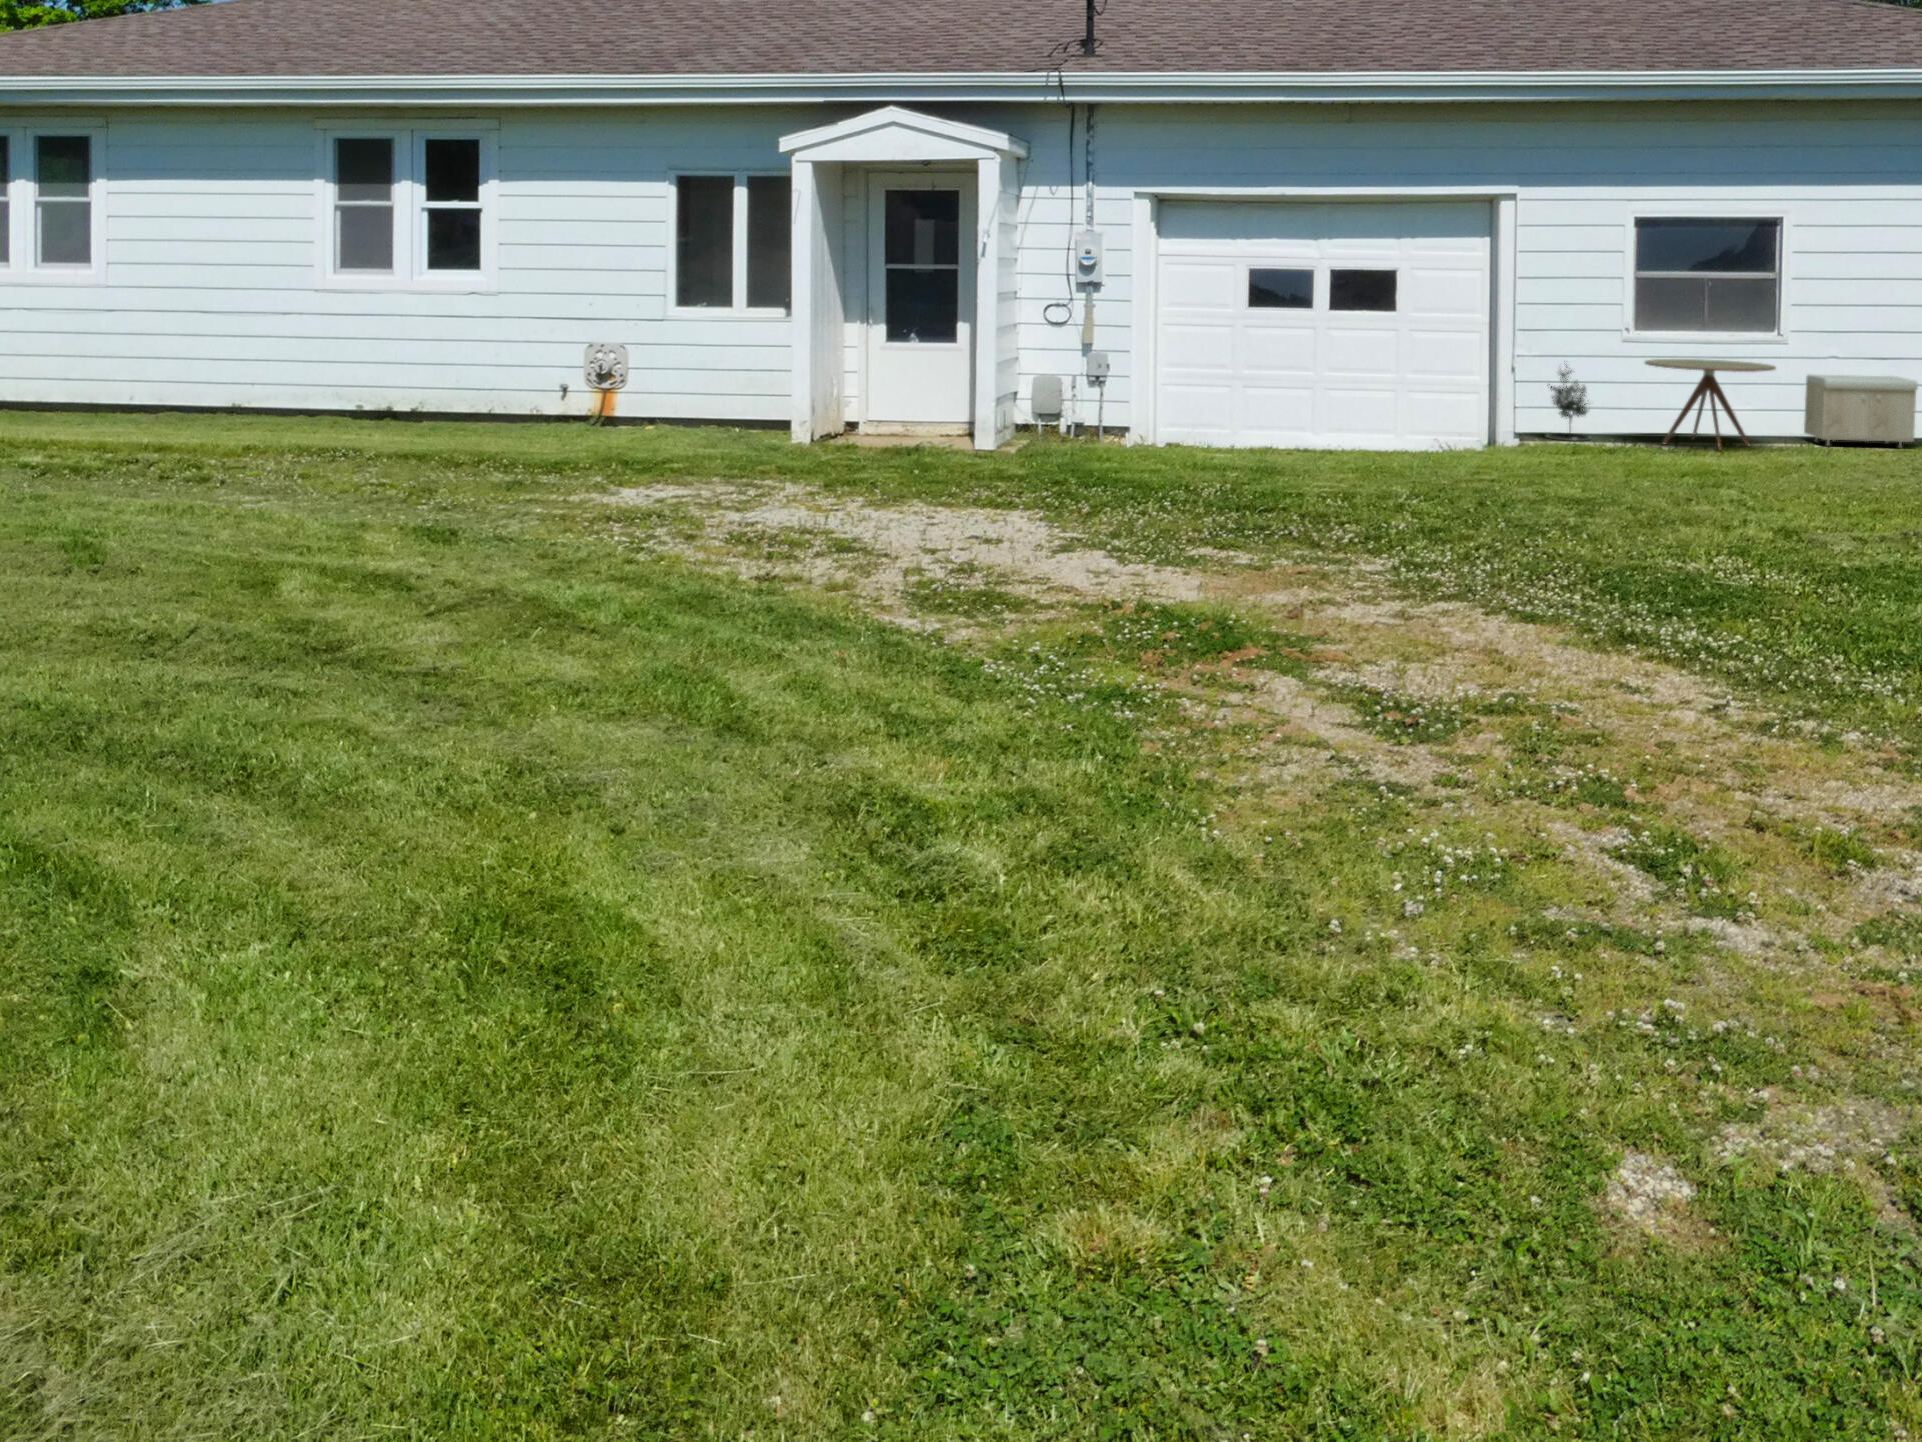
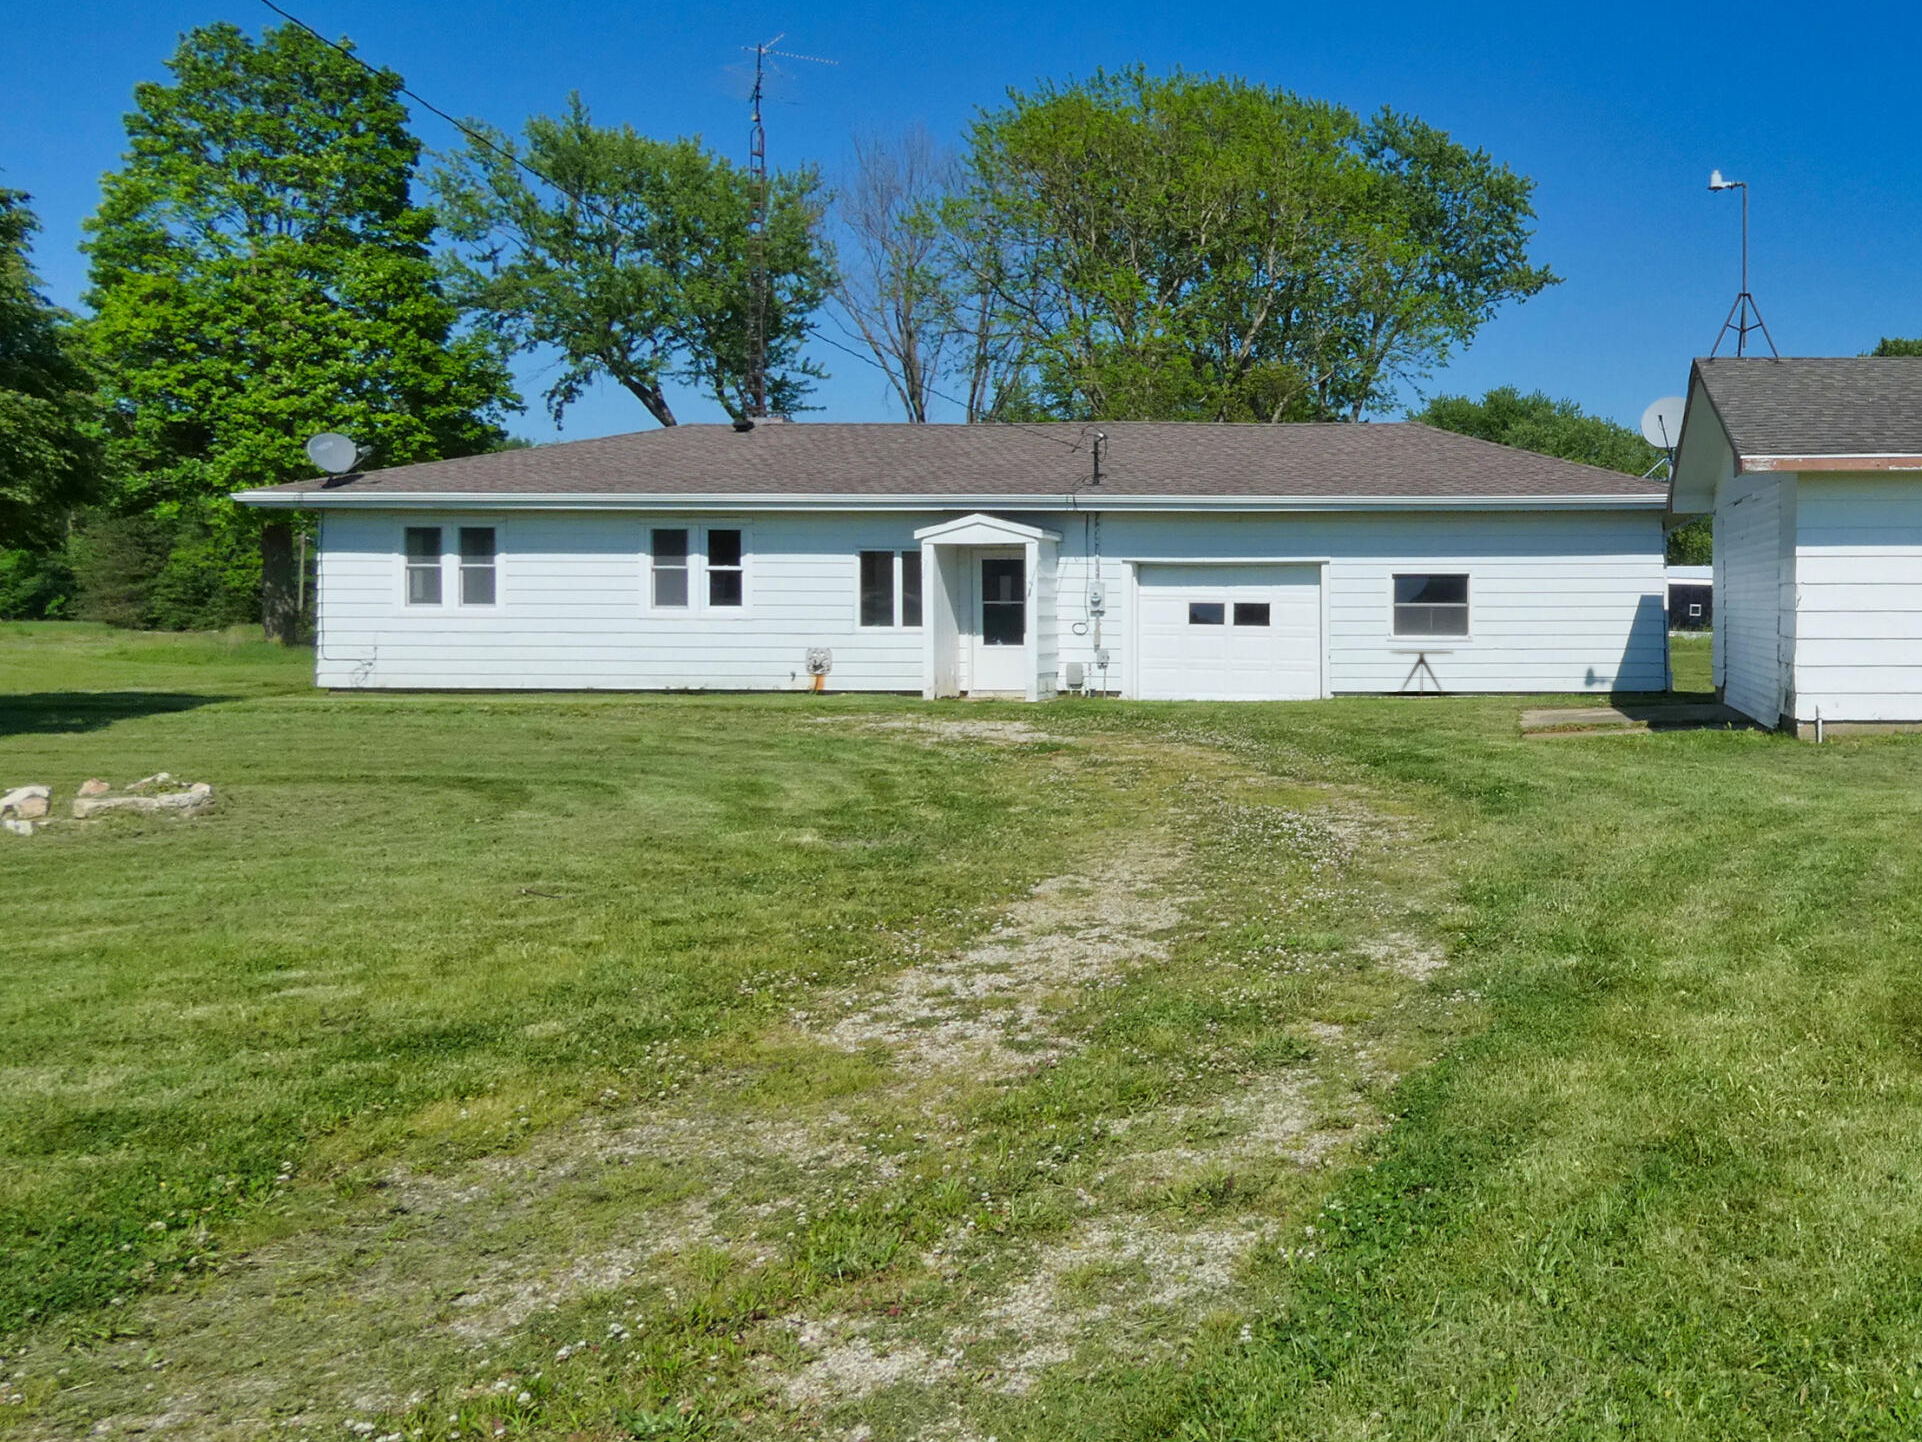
potted tree: present [1546,365,1591,441] -> none [1343,651,1369,694]
storage bench: present [1804,375,1918,448] -> none [1482,658,1529,695]

